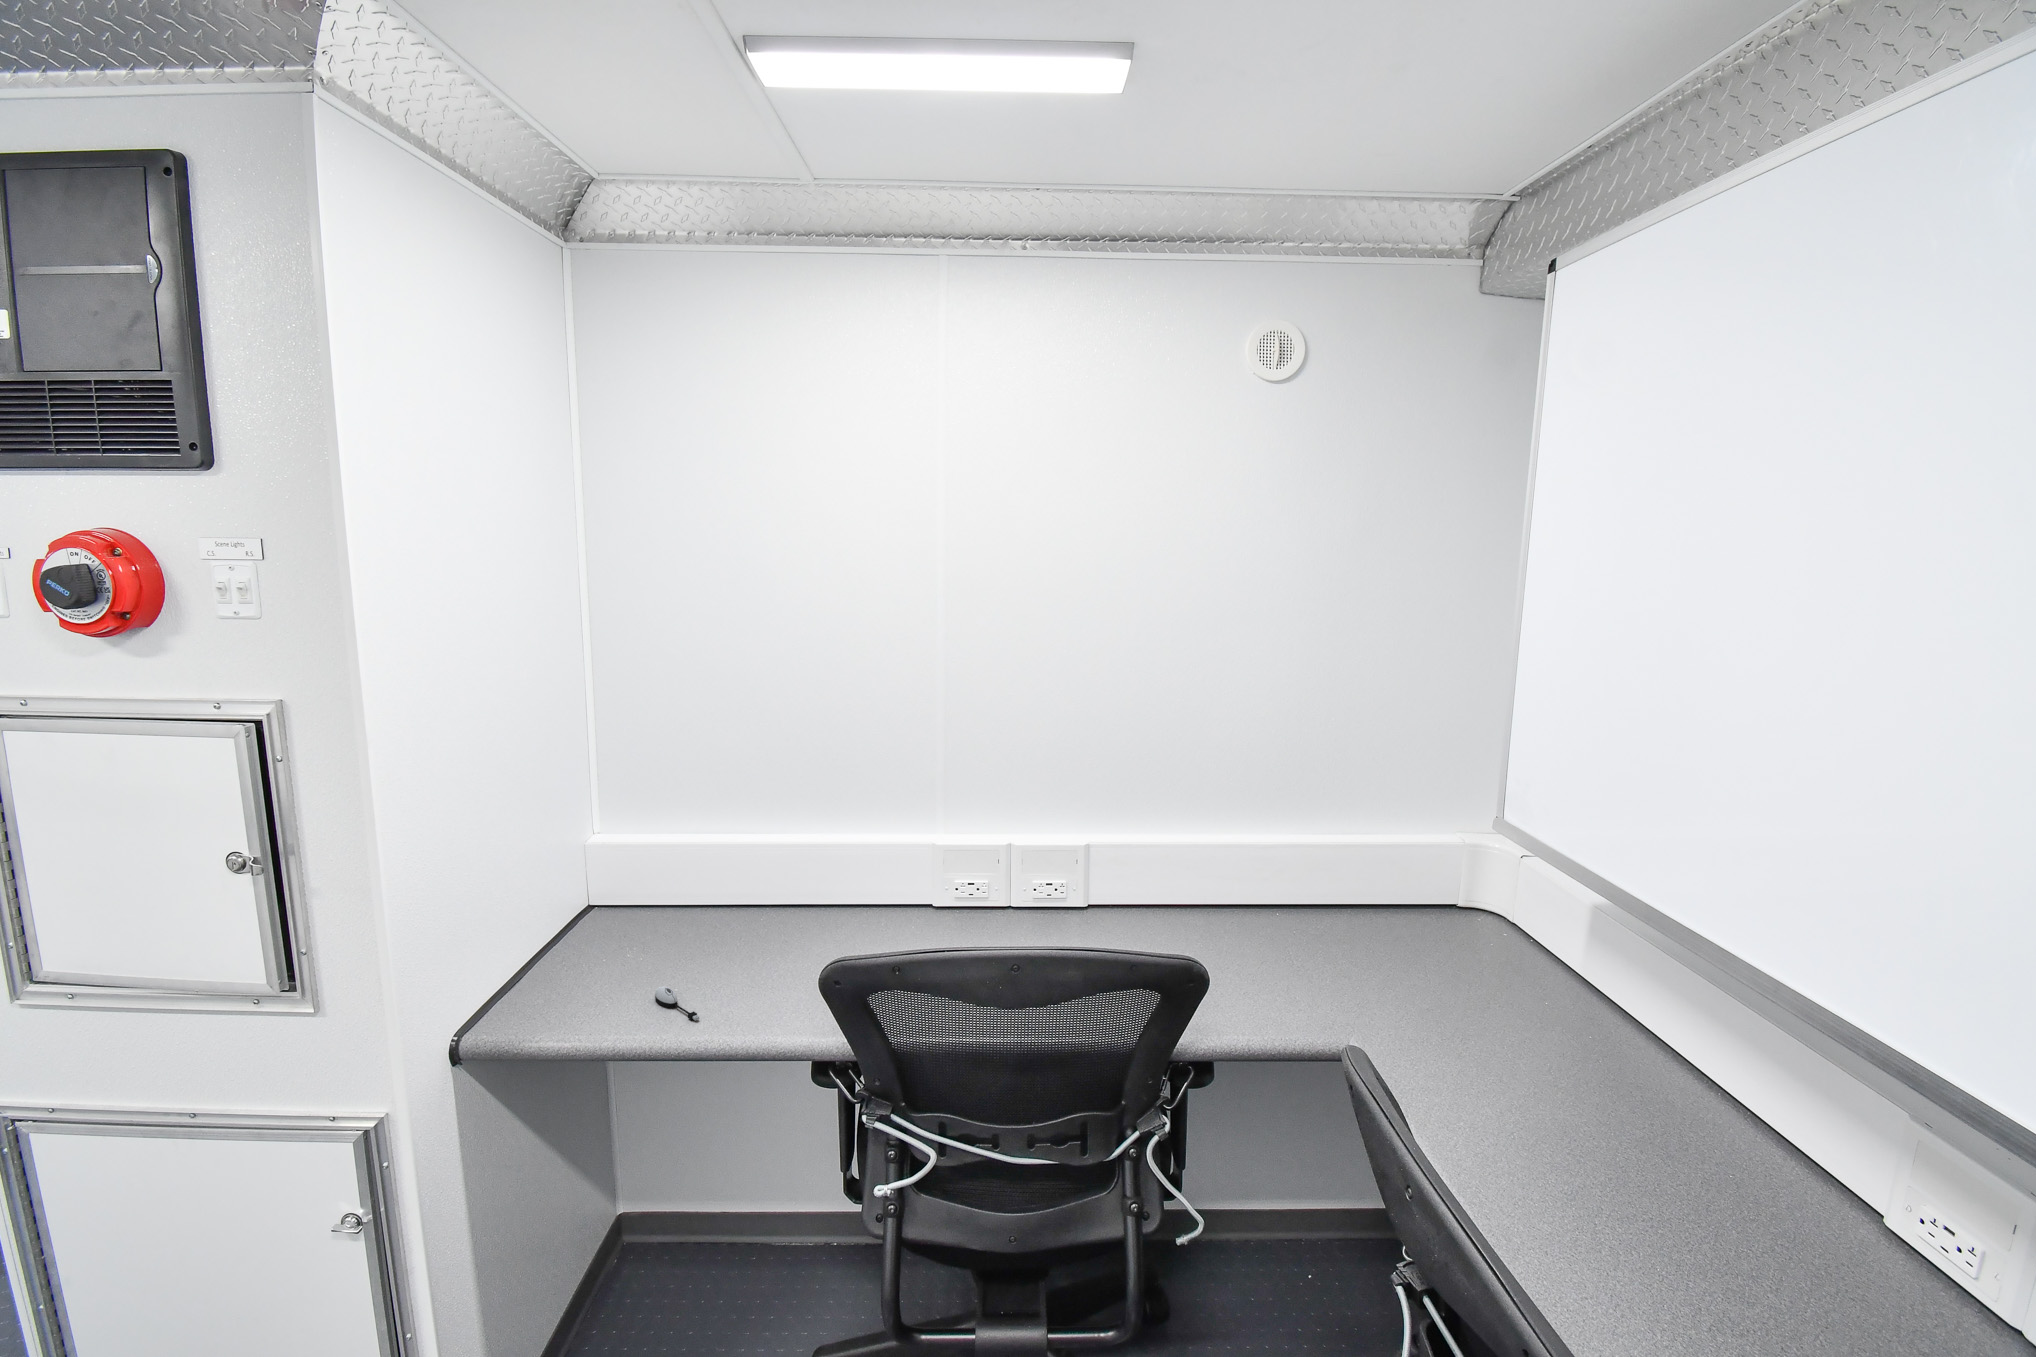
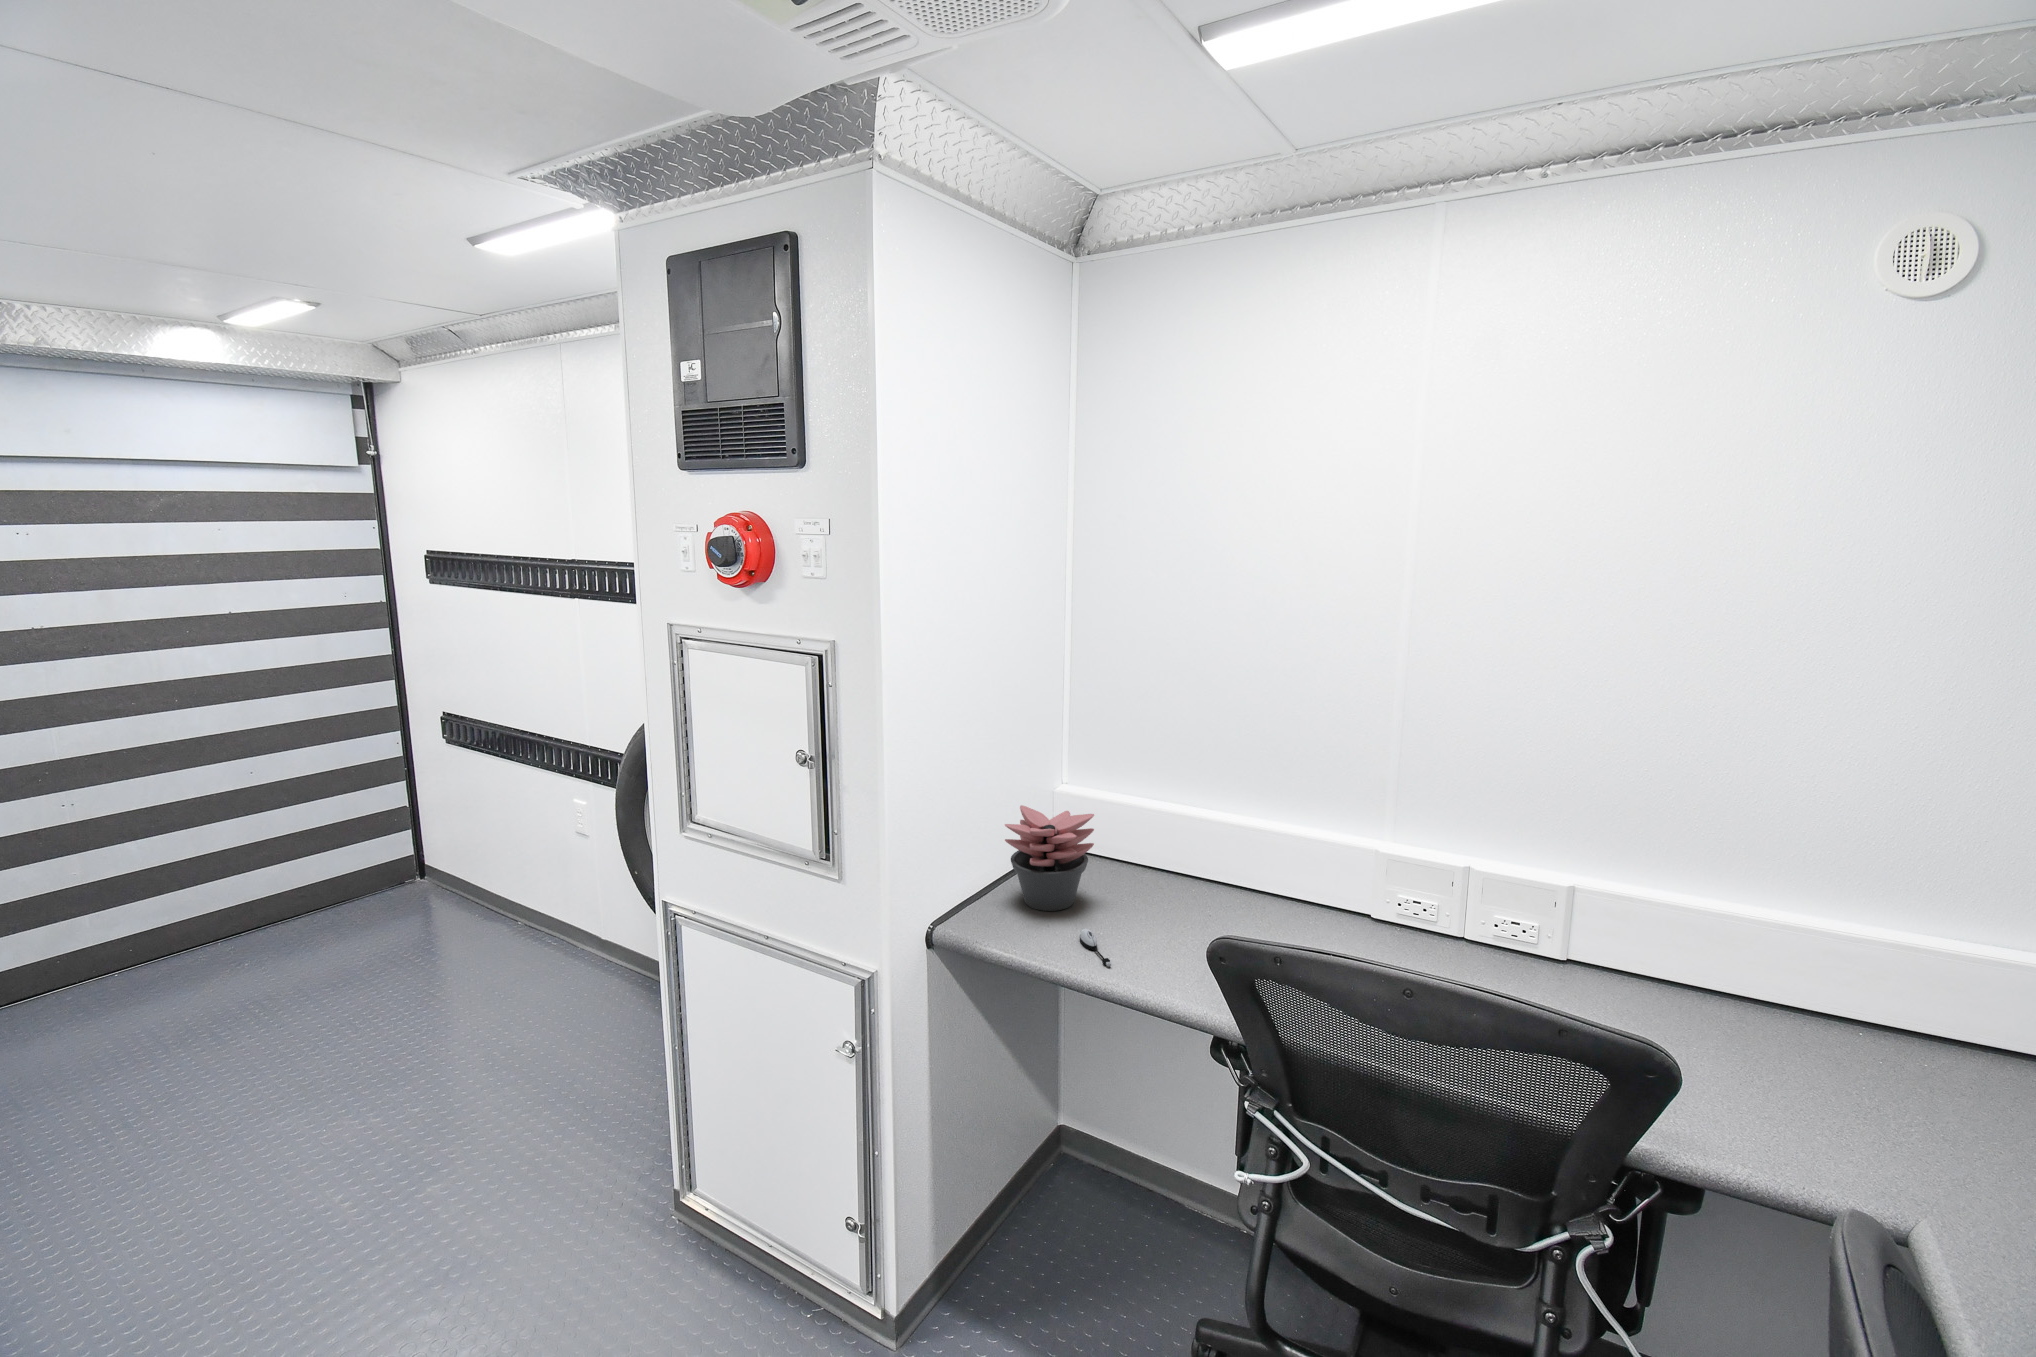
succulent plant: none [546,861,656,979] -> present [1005,805,1094,911]

